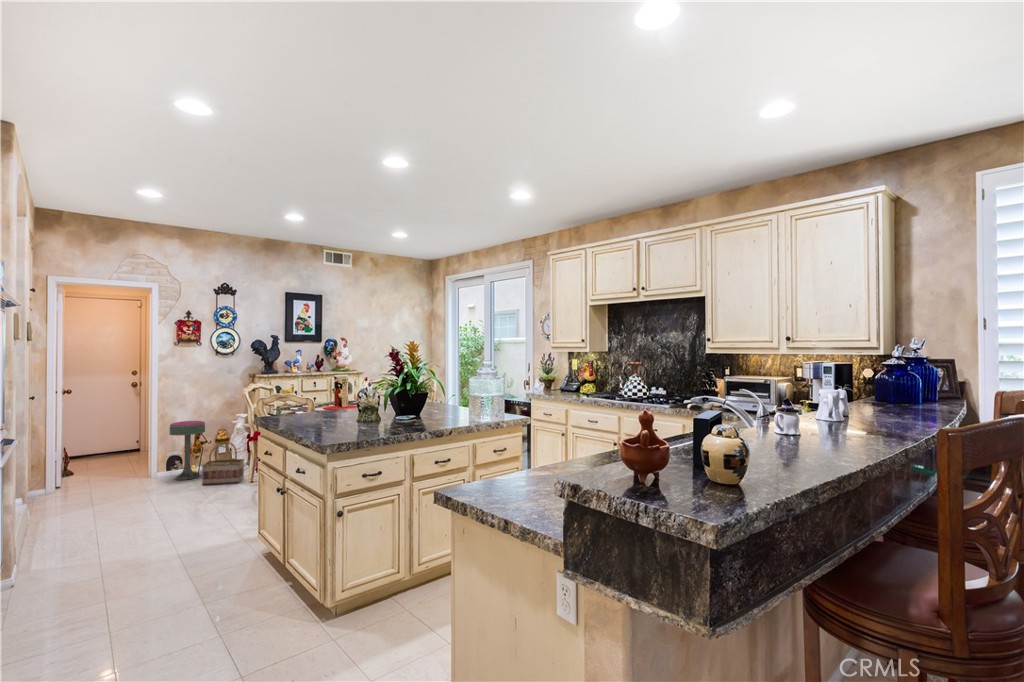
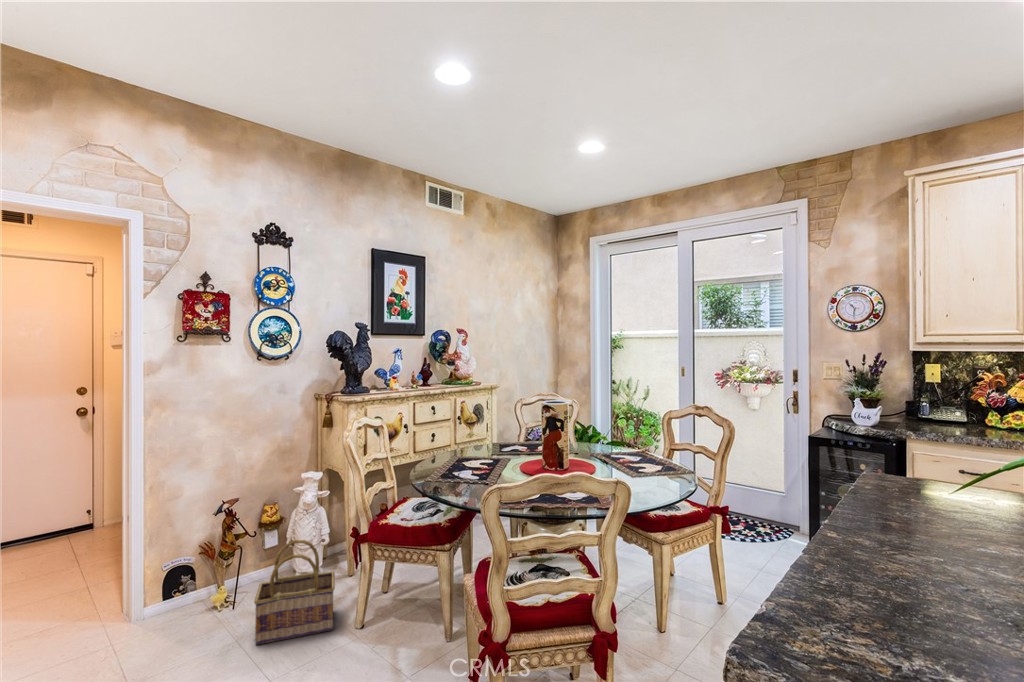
bar stool: present [170,421,205,480] -> none [173,493,246,626]

